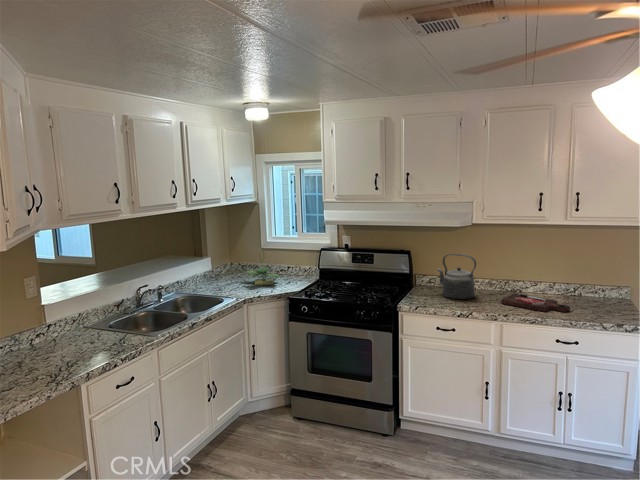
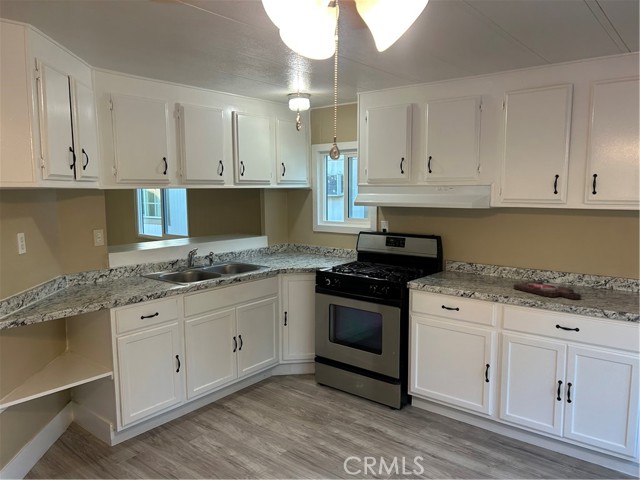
potted plant: present [246,252,279,285] -> none [290,227,321,261]
kettle: present [437,254,476,299] -> none [459,237,493,283]

